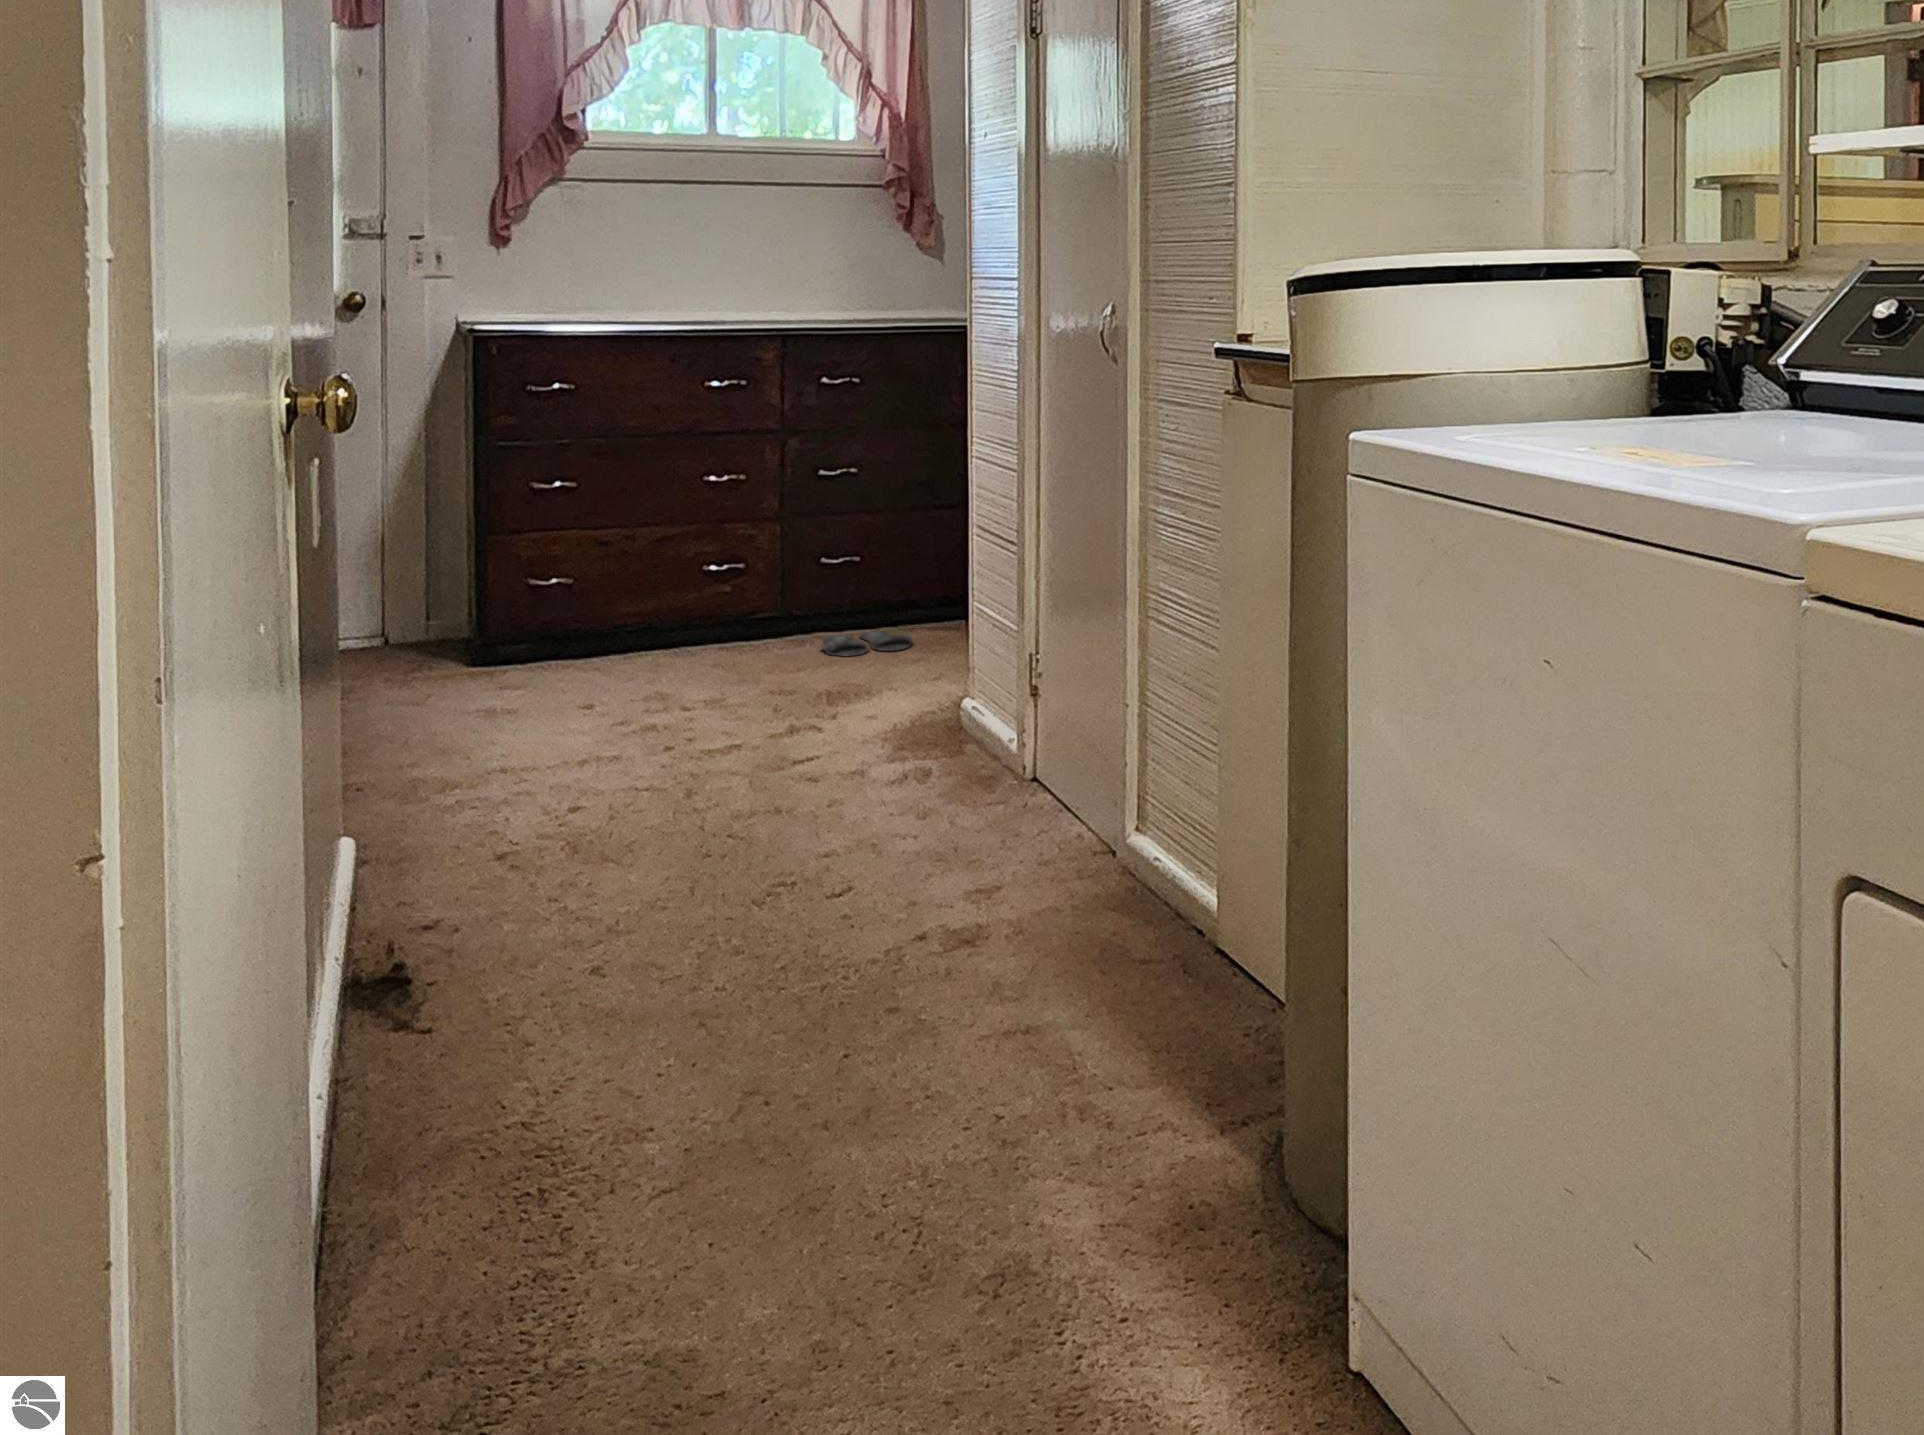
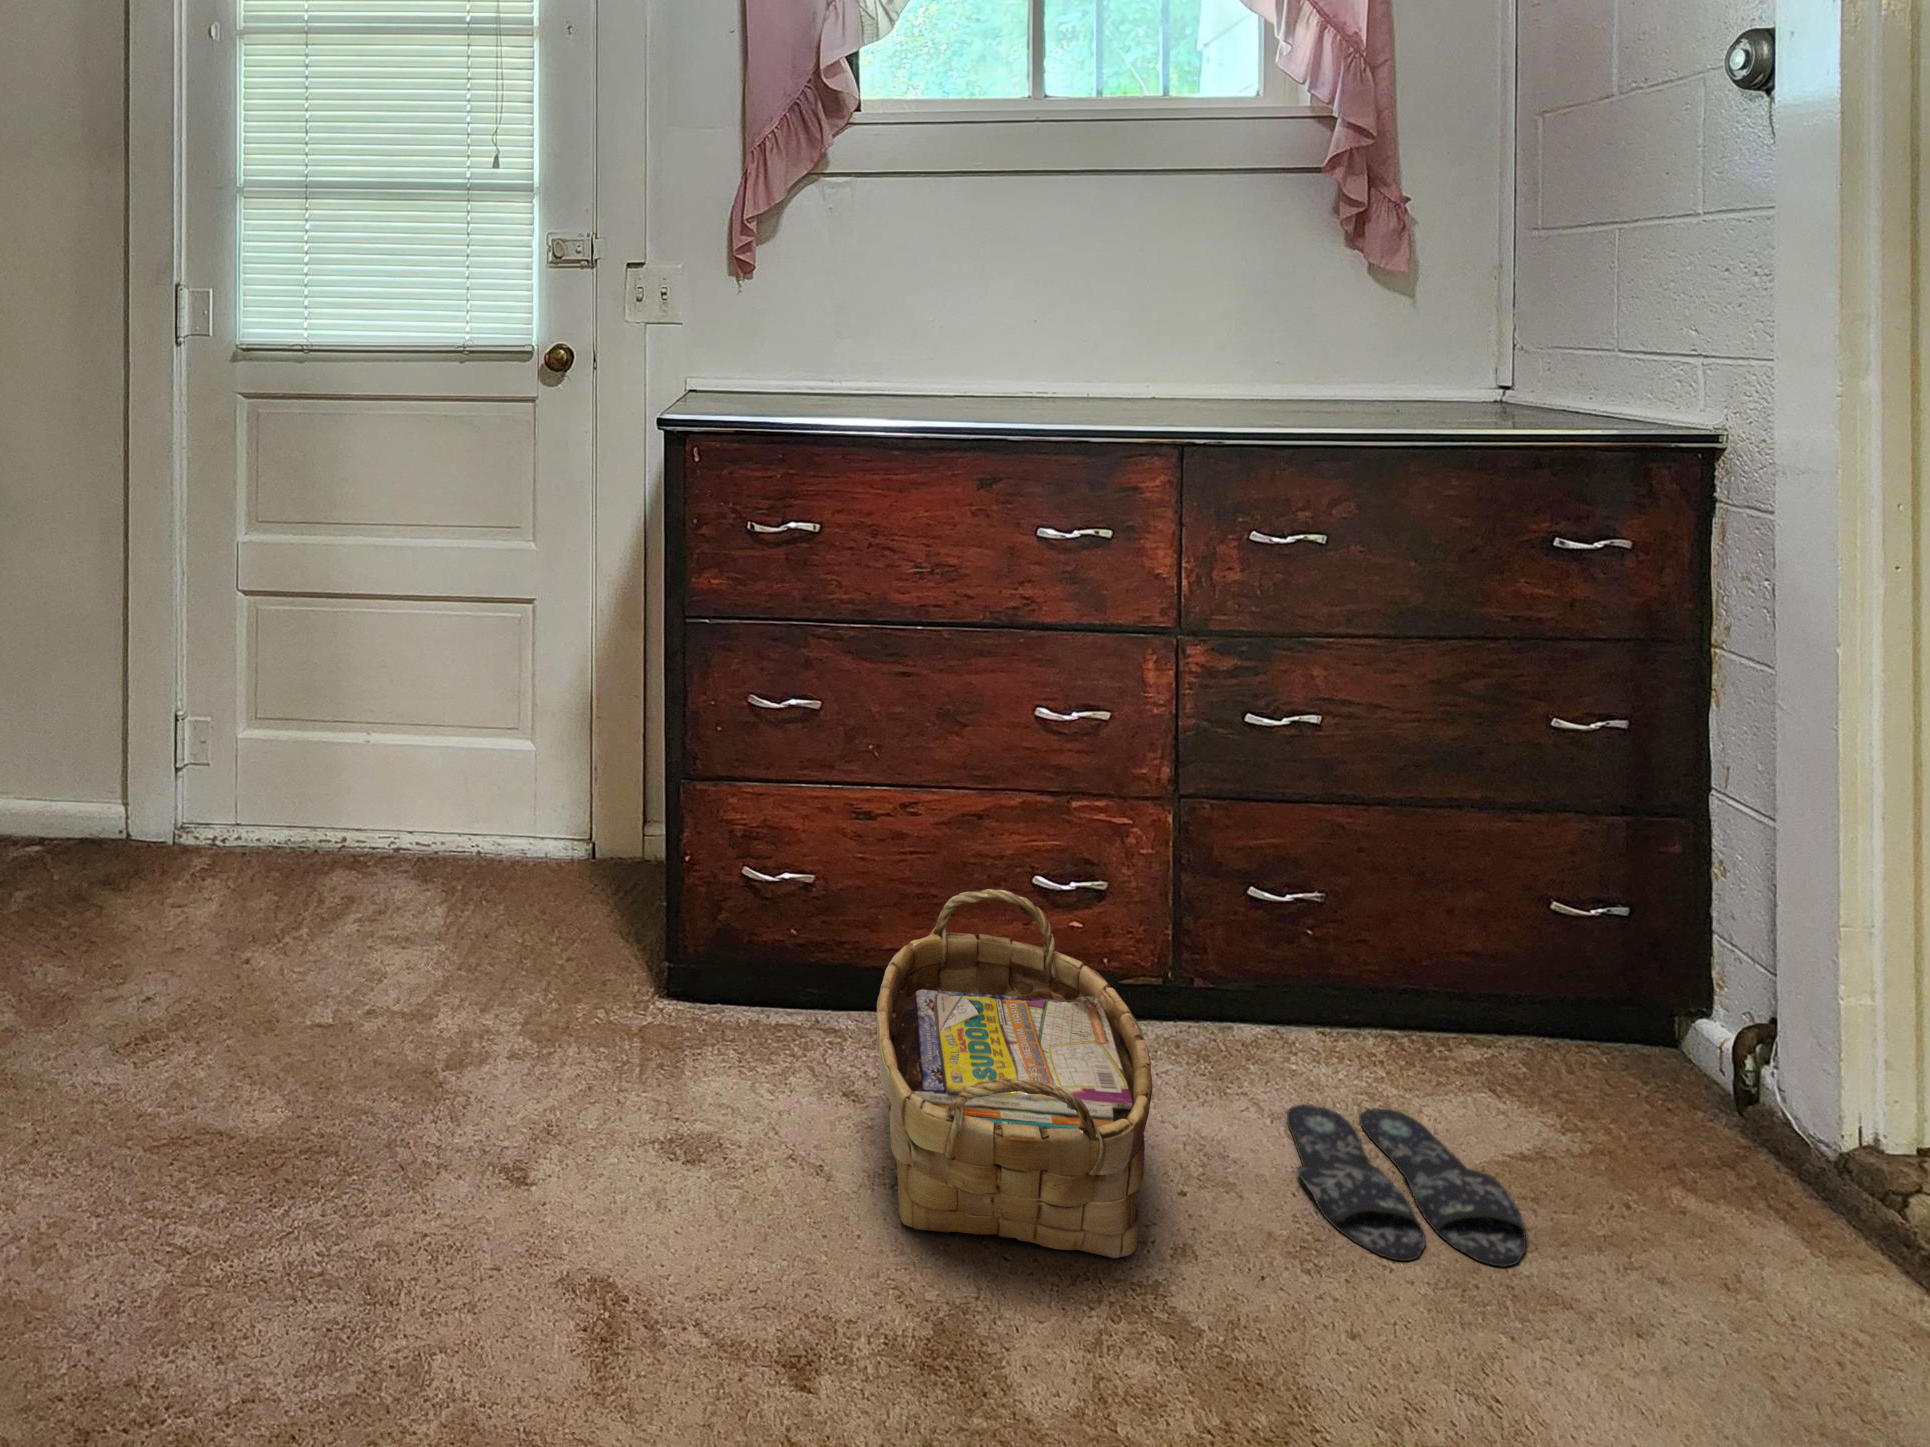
woven basket: none [607,554,746,682] -> present [877,889,1153,1258]

